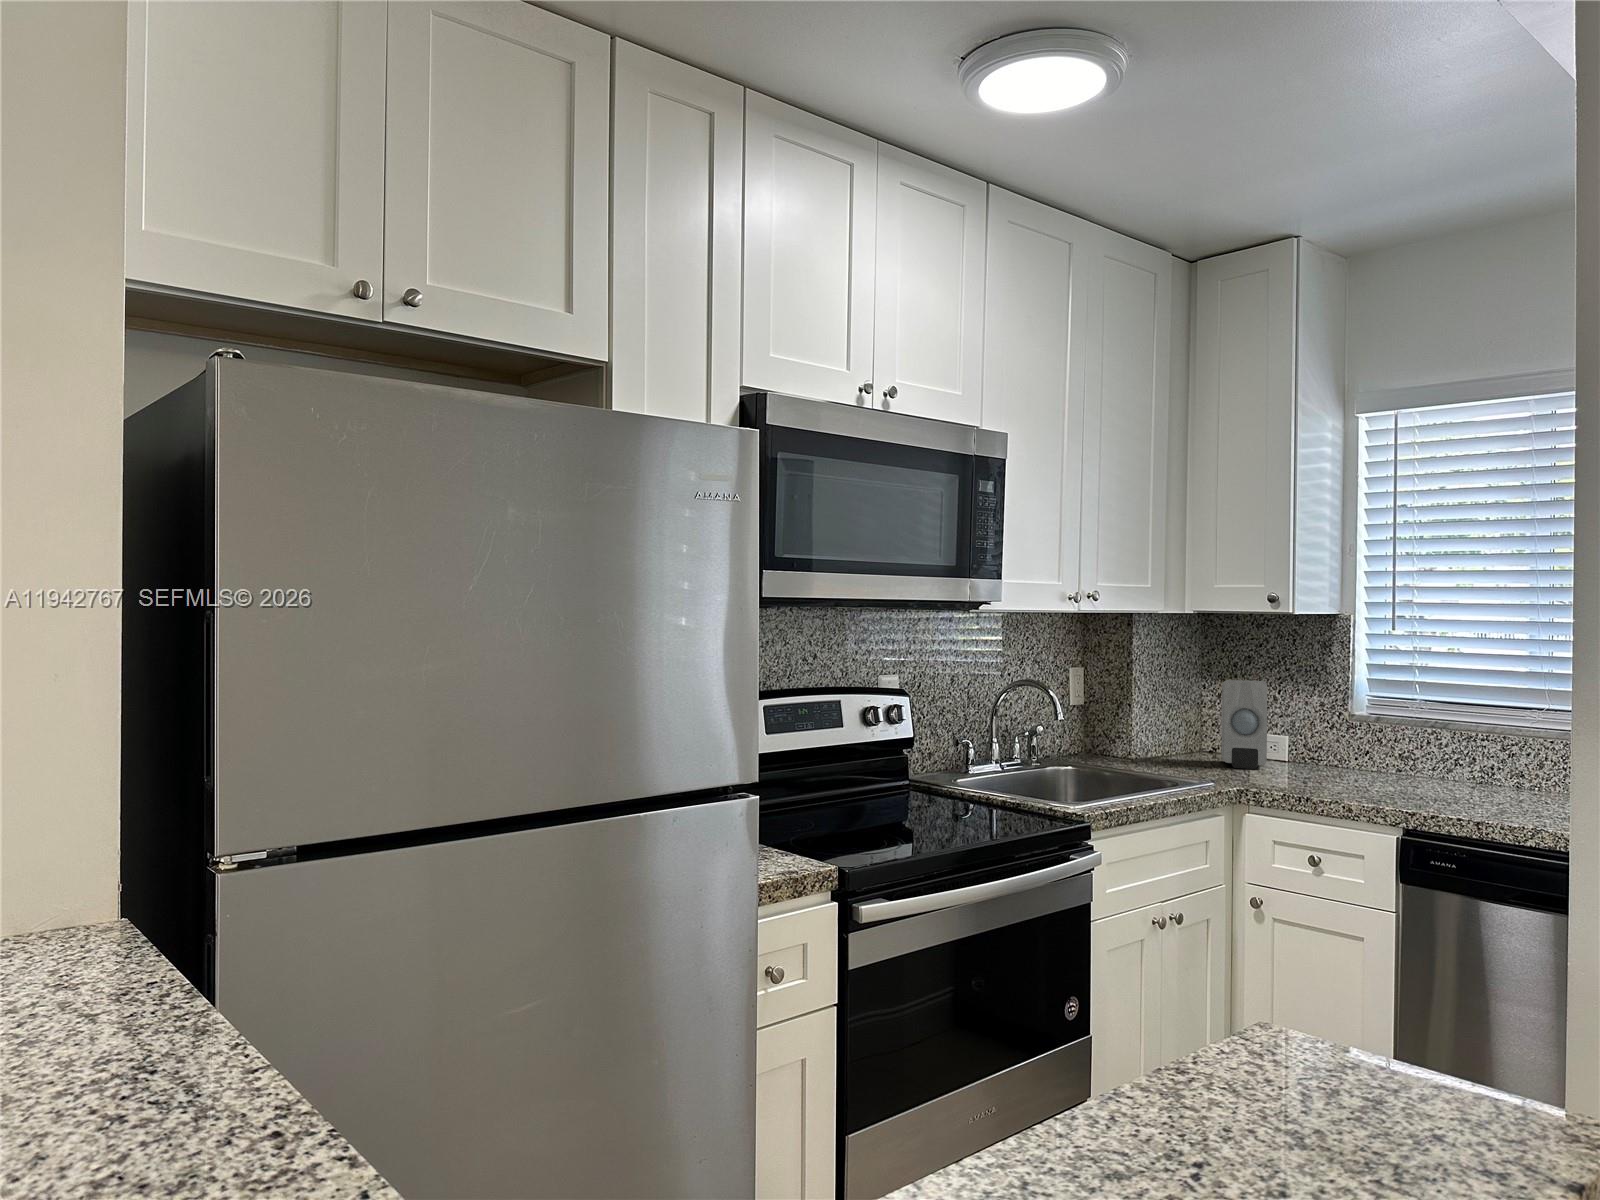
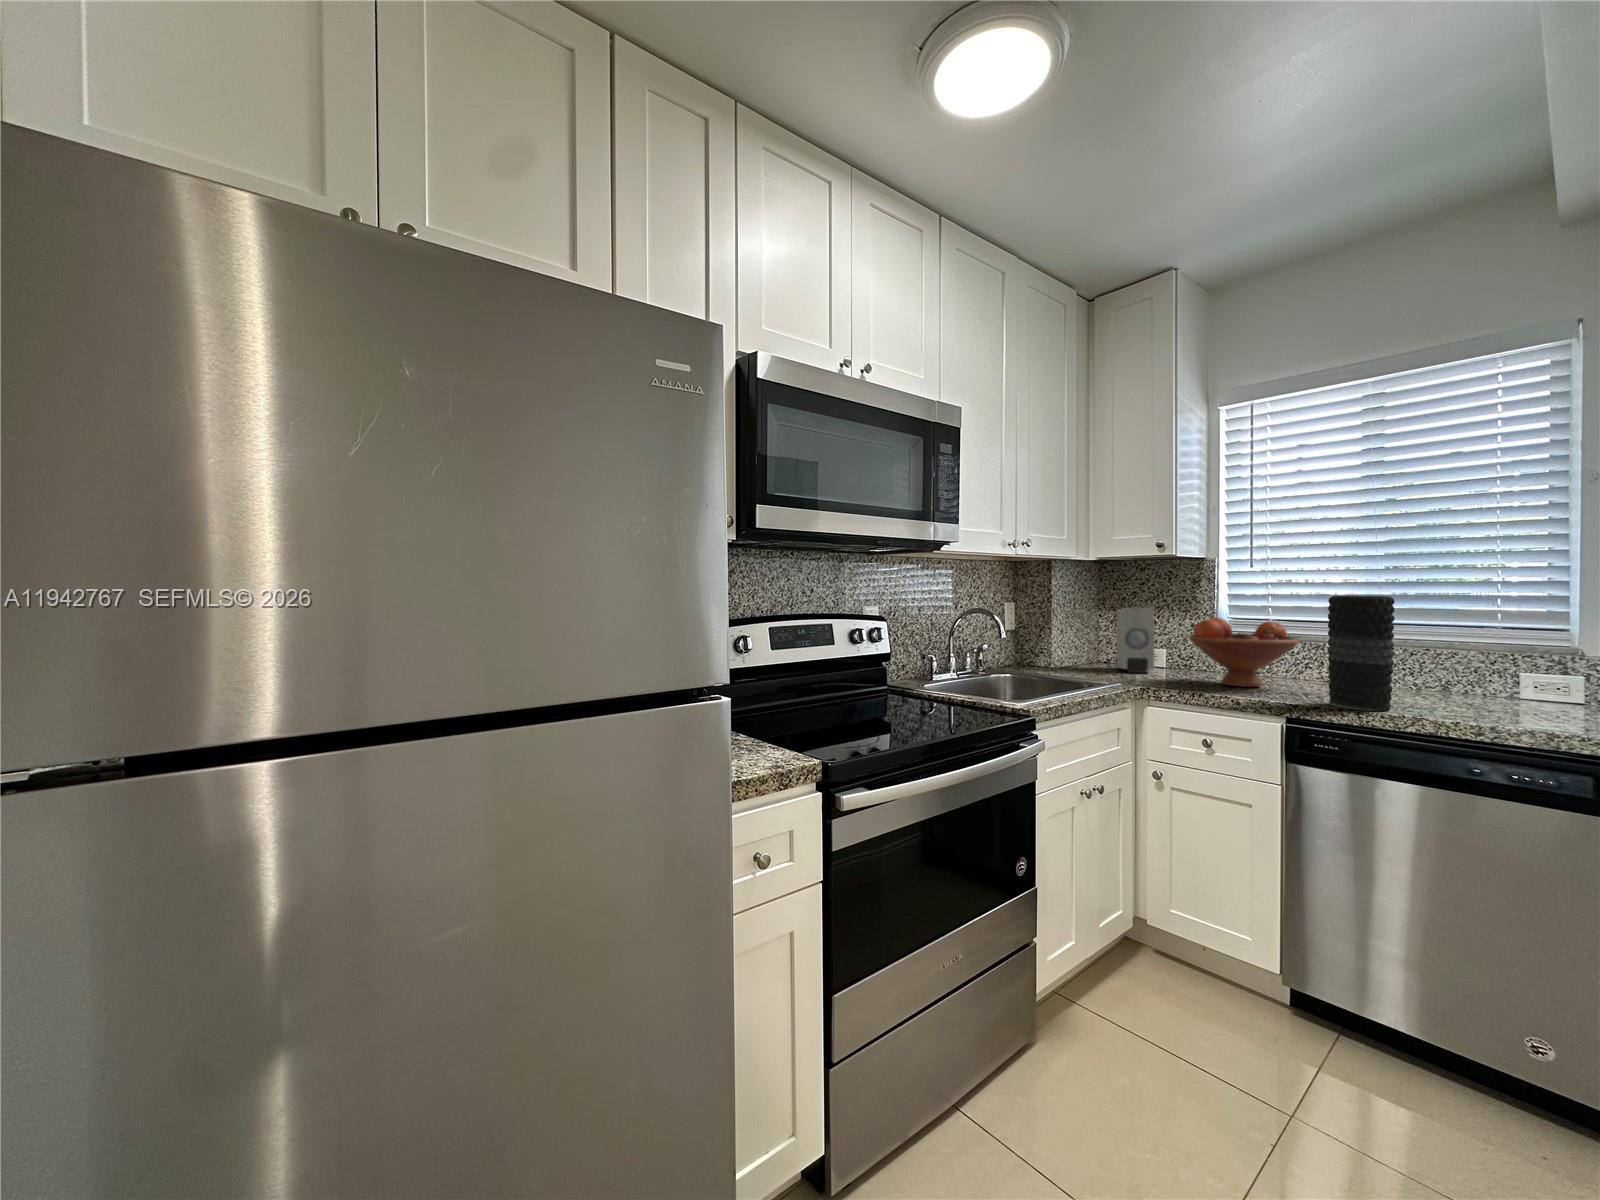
vase: none [1449,678,1521,820] -> present [1328,596,1395,711]
fruit bowl: none [1303,697,1435,789] -> present [1189,618,1299,687]

